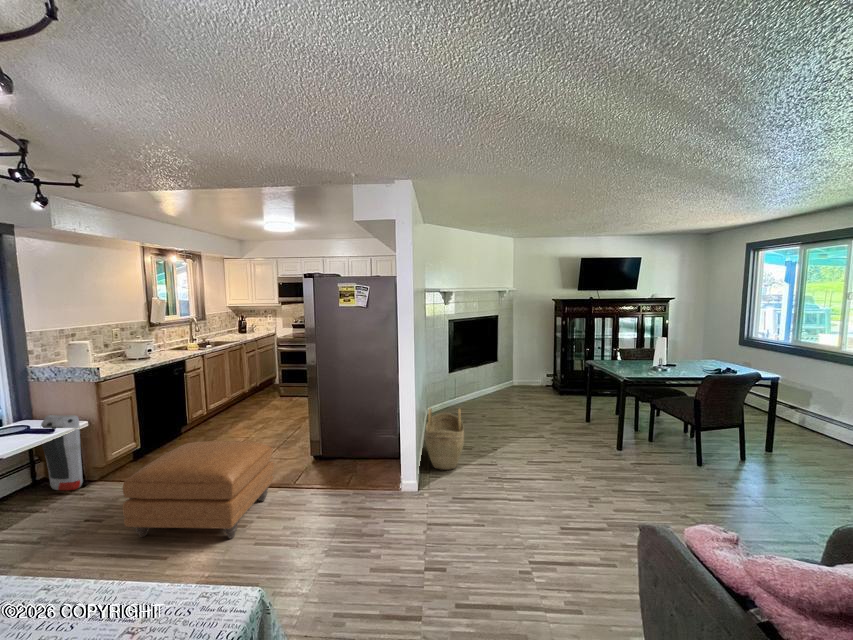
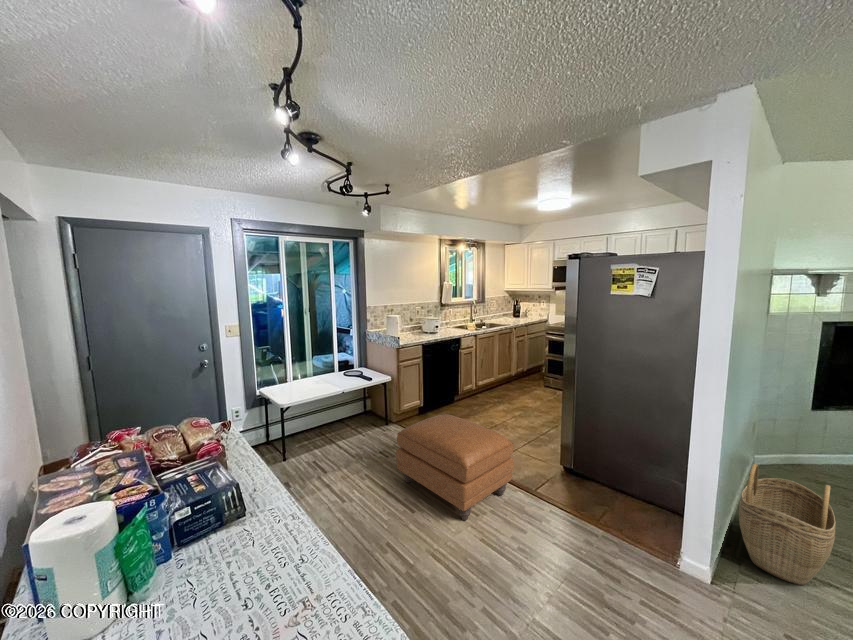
air purifier: present [41,415,83,490] -> none [370,366,389,424]

